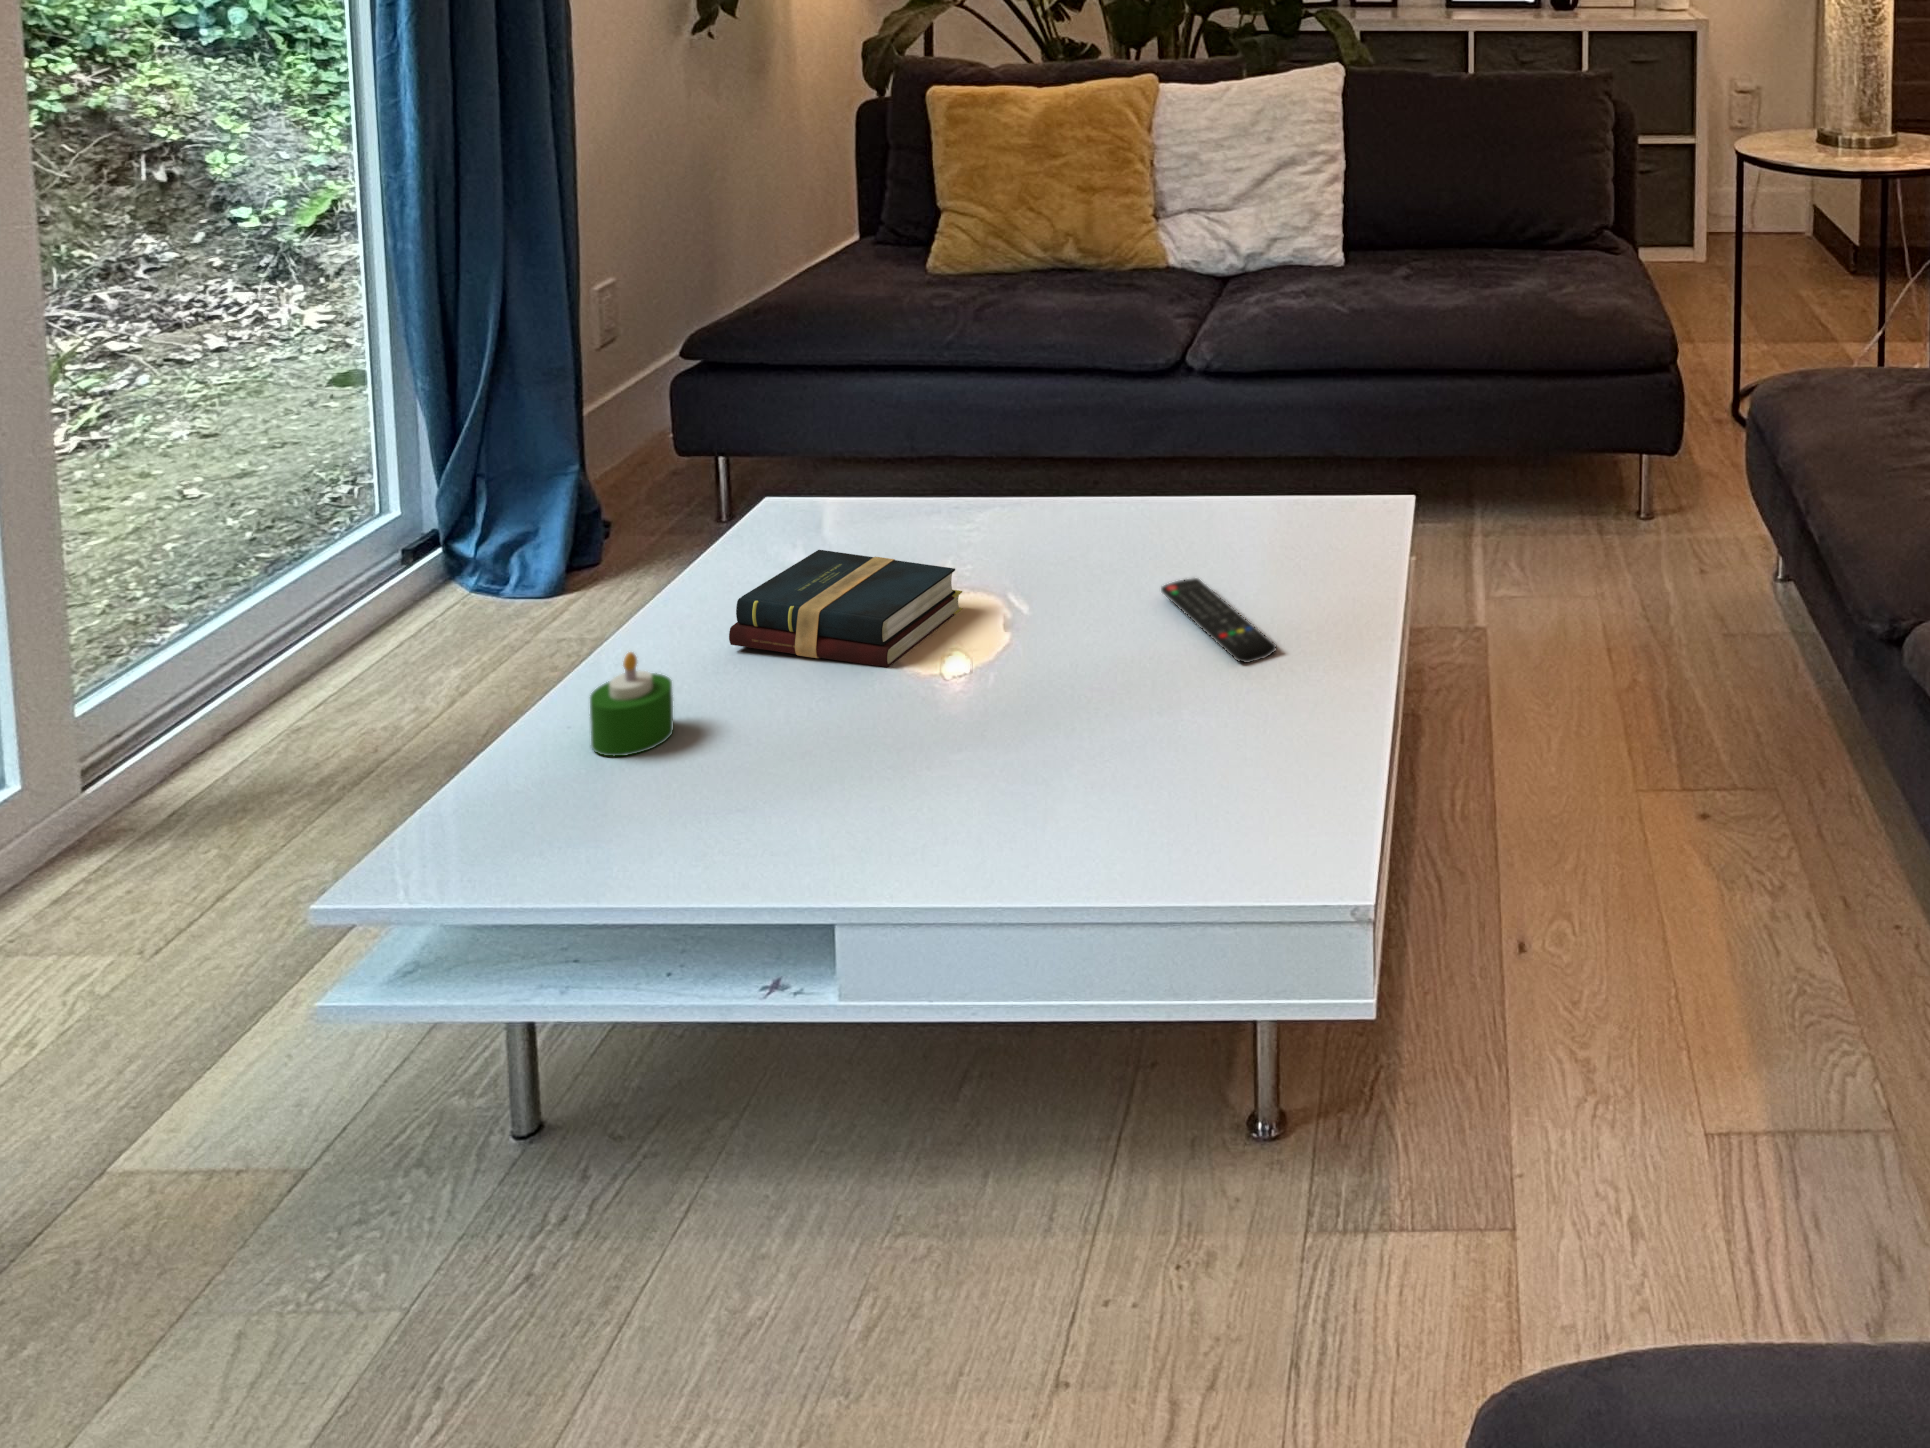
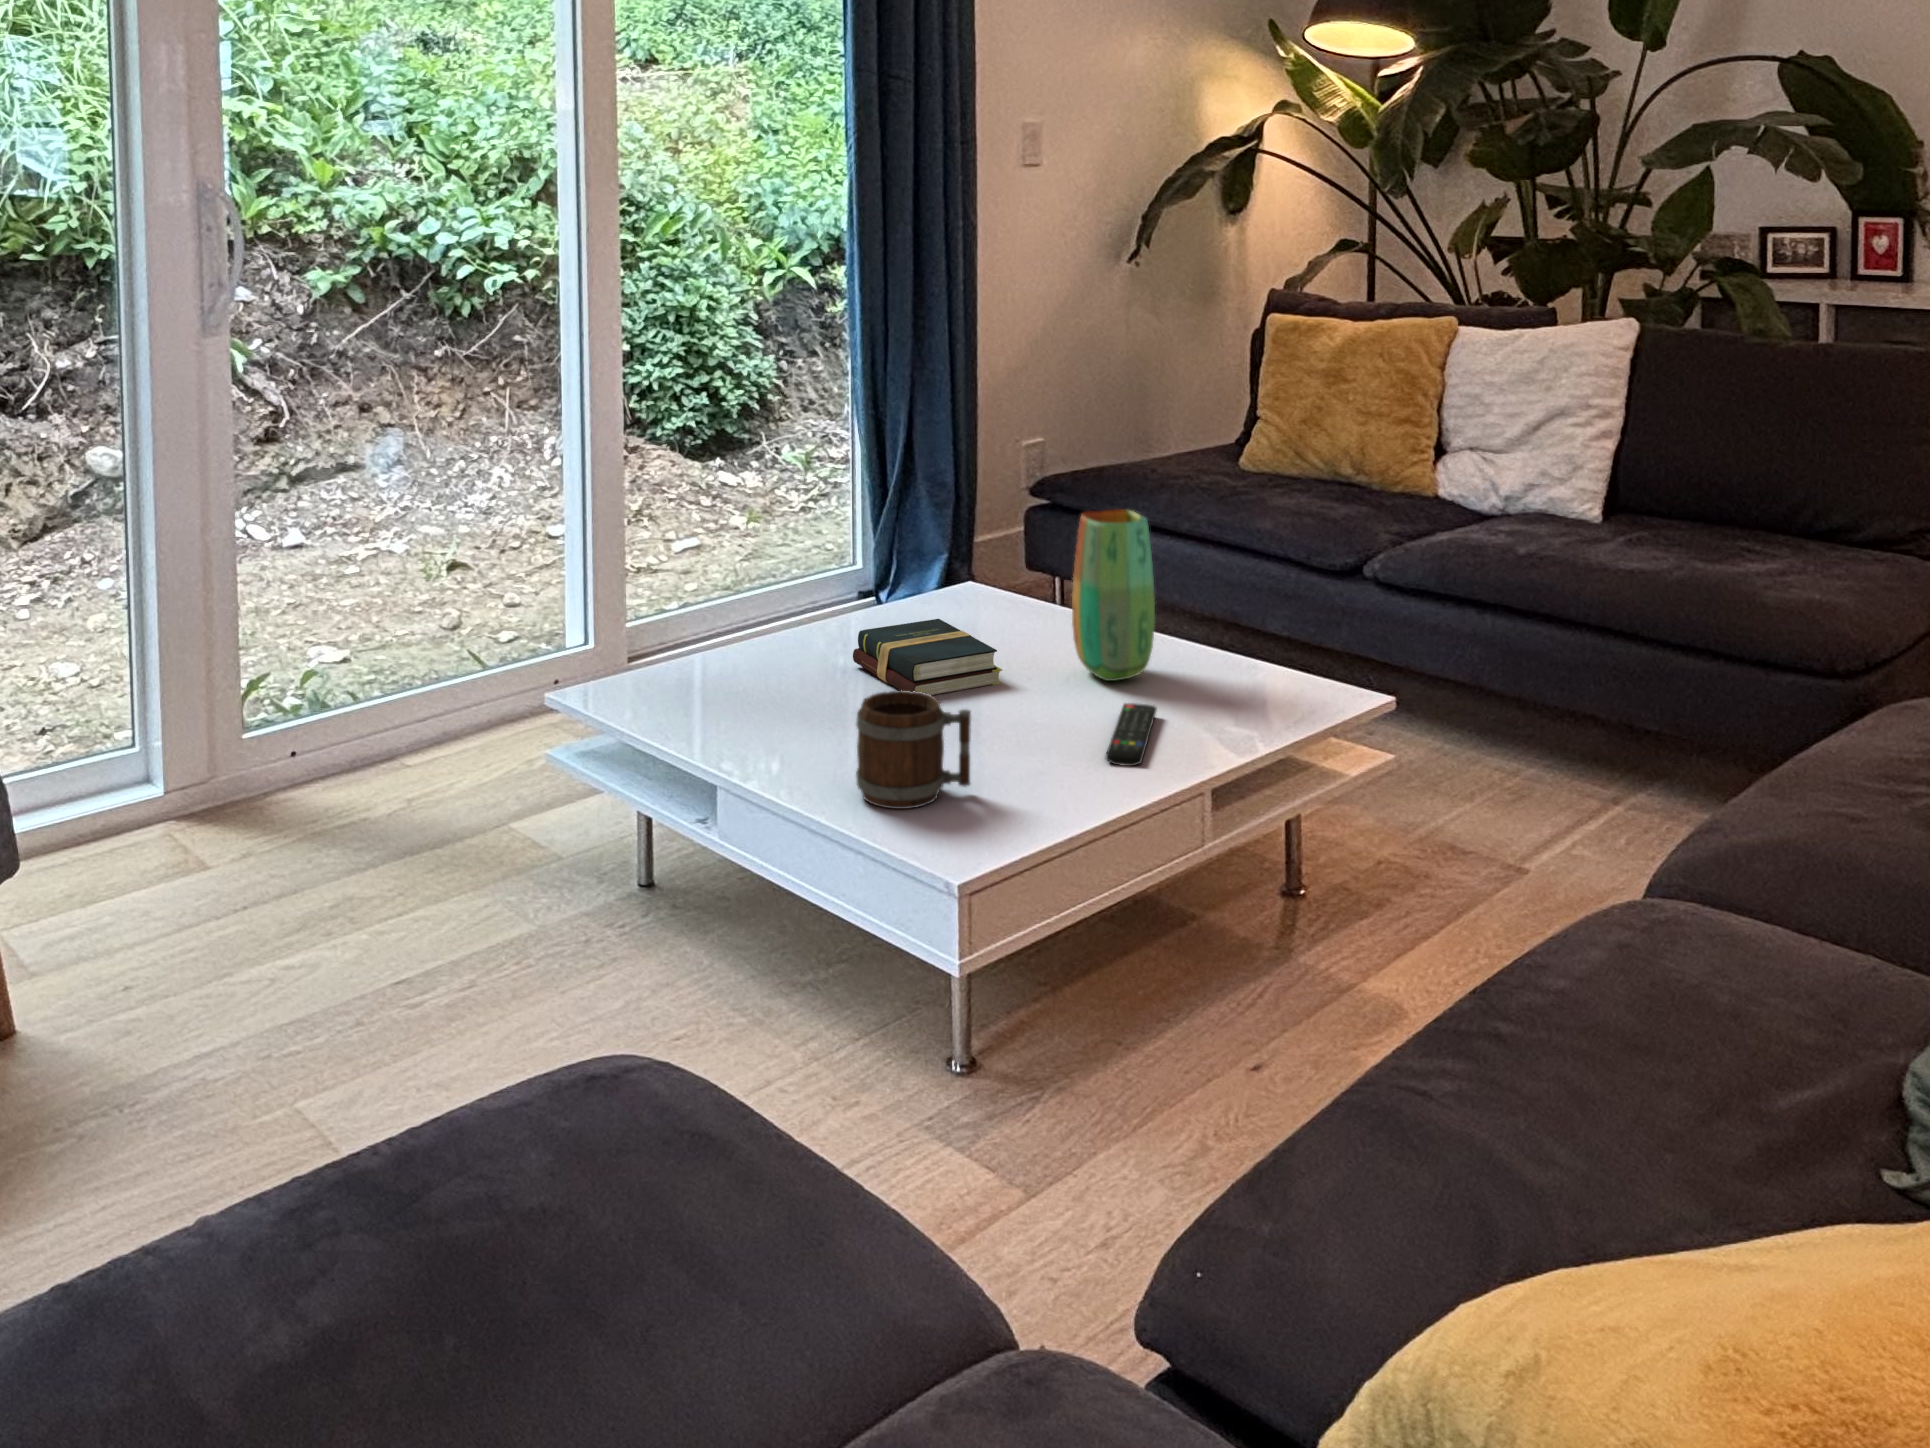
vase: none [1017,353,1129,566] -> present [1072,509,1155,681]
candle: present [590,652,673,756] -> none [728,632,777,698]
mug: none [1021,657,1160,828] -> present [856,690,971,809]

